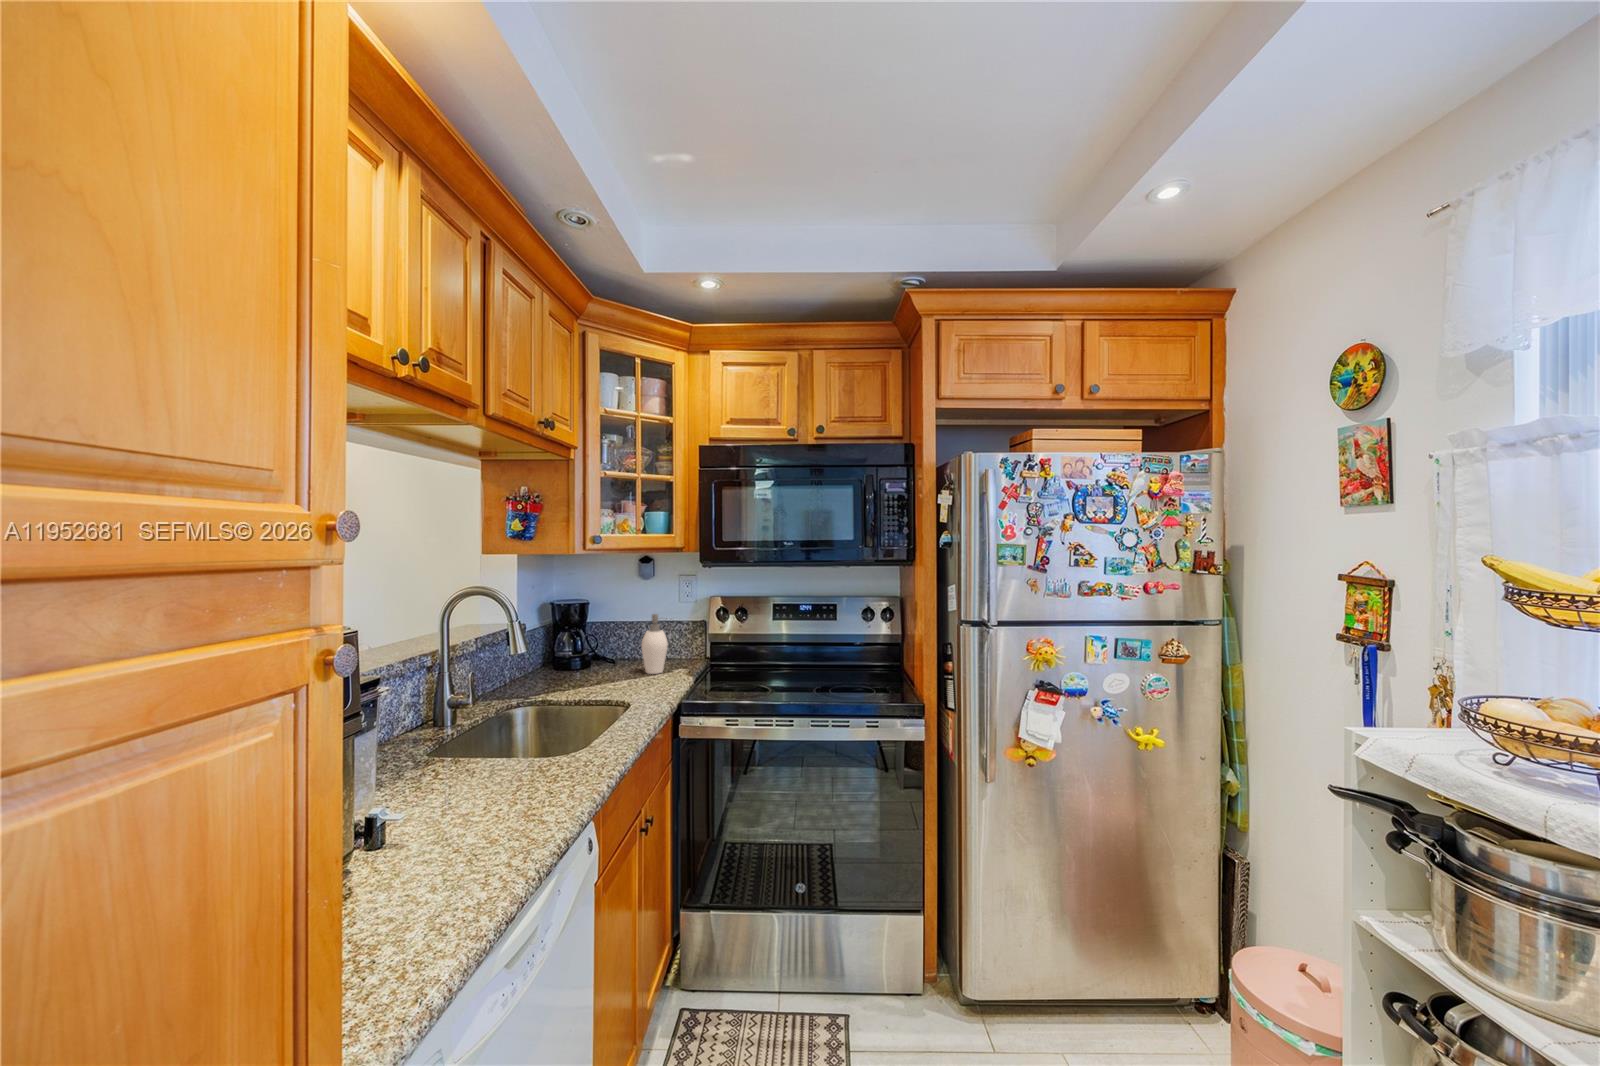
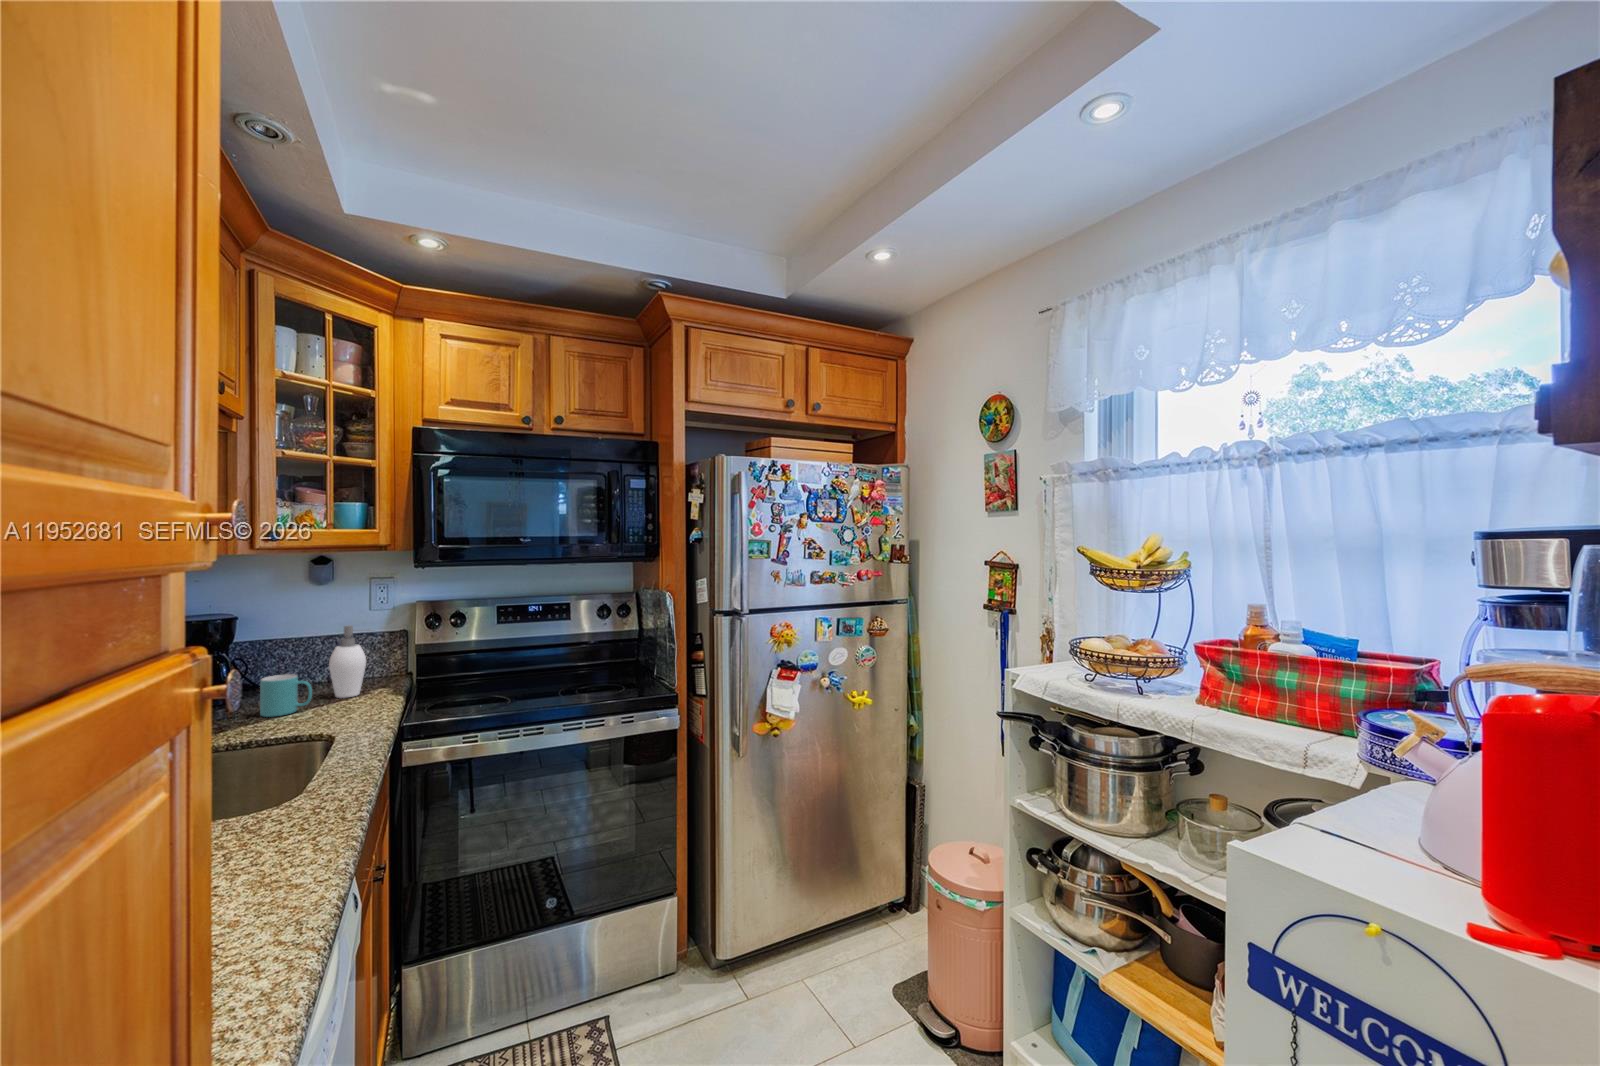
mug: none [592,650,626,683] -> present [260,674,312,717]

